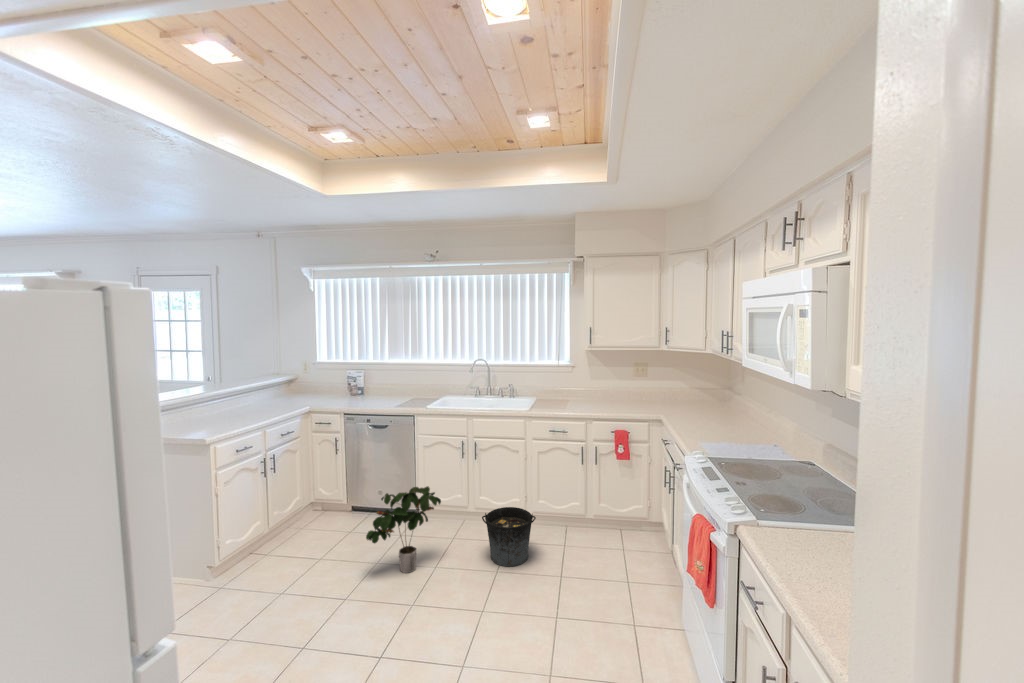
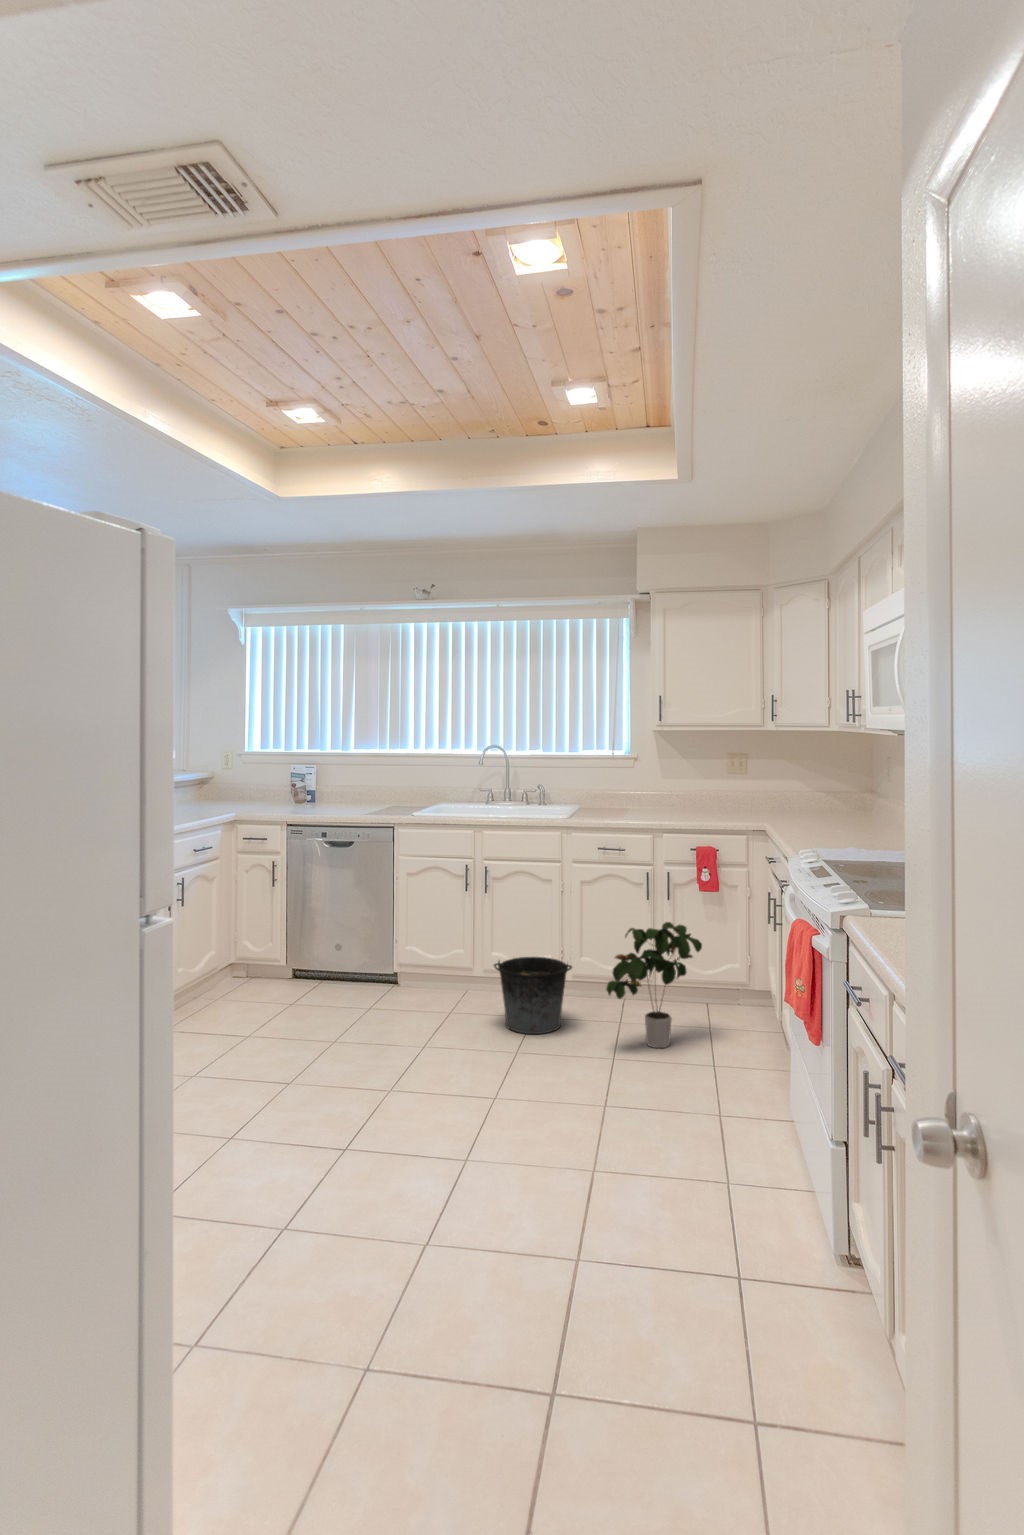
potted plant: present [366,486,441,573] -> present [606,922,702,1048]

